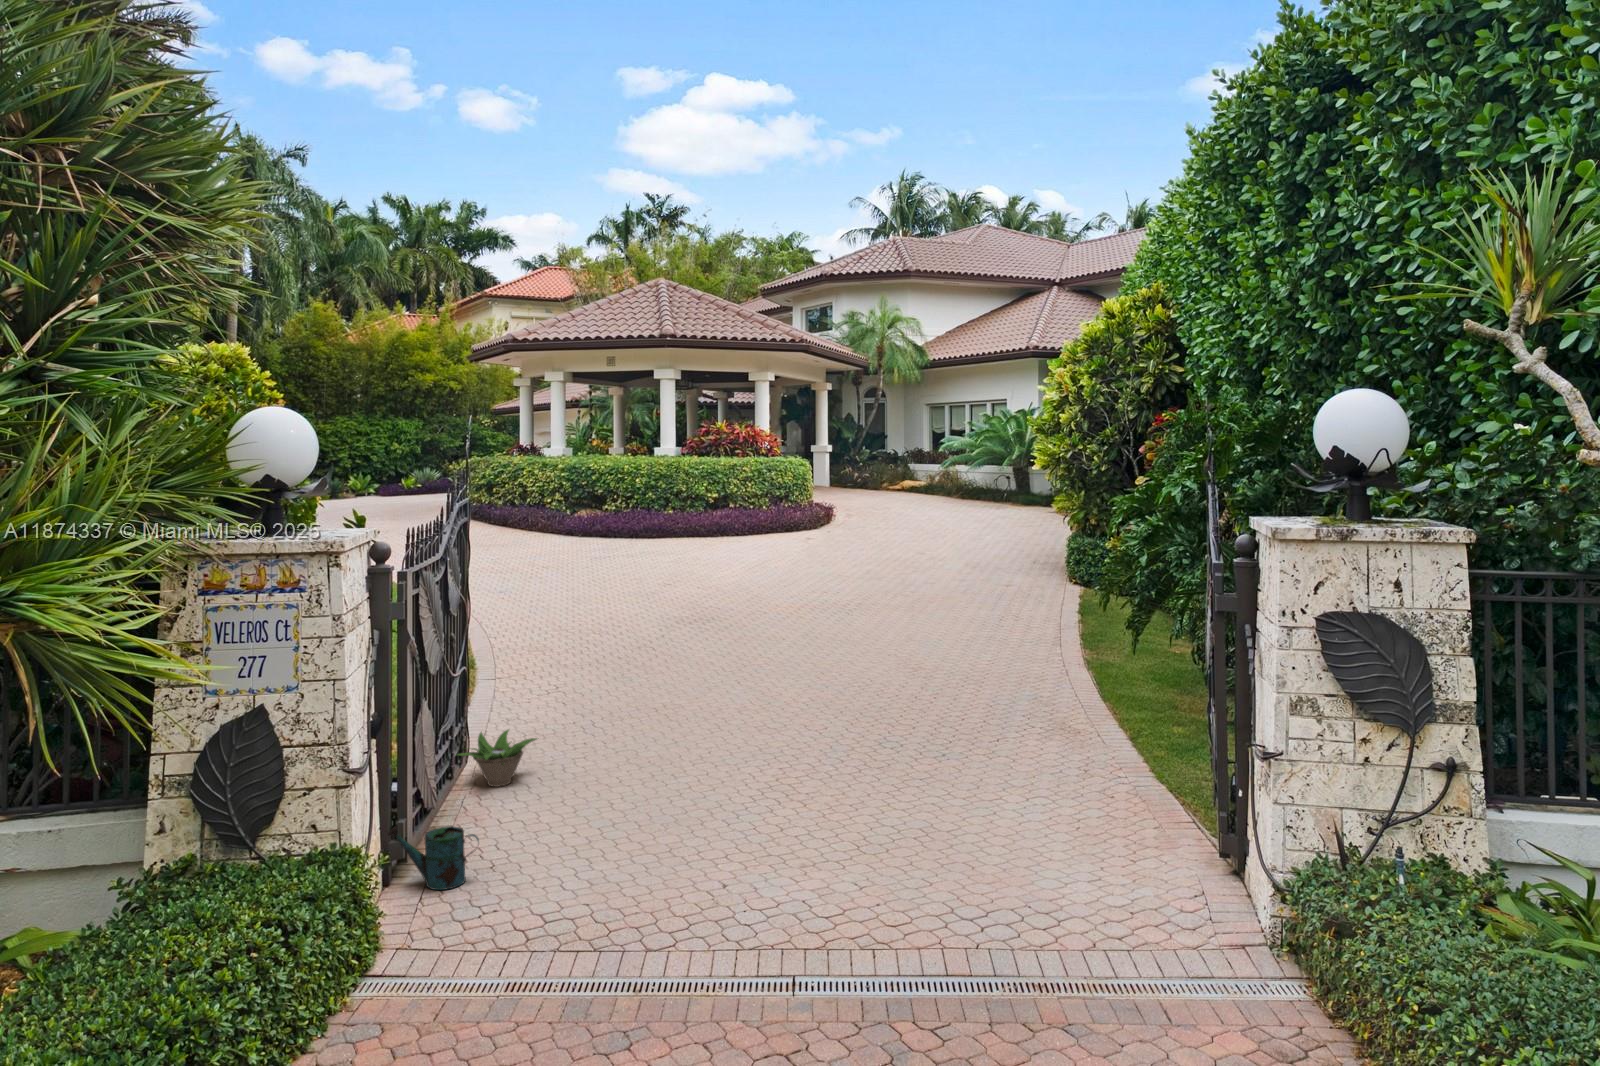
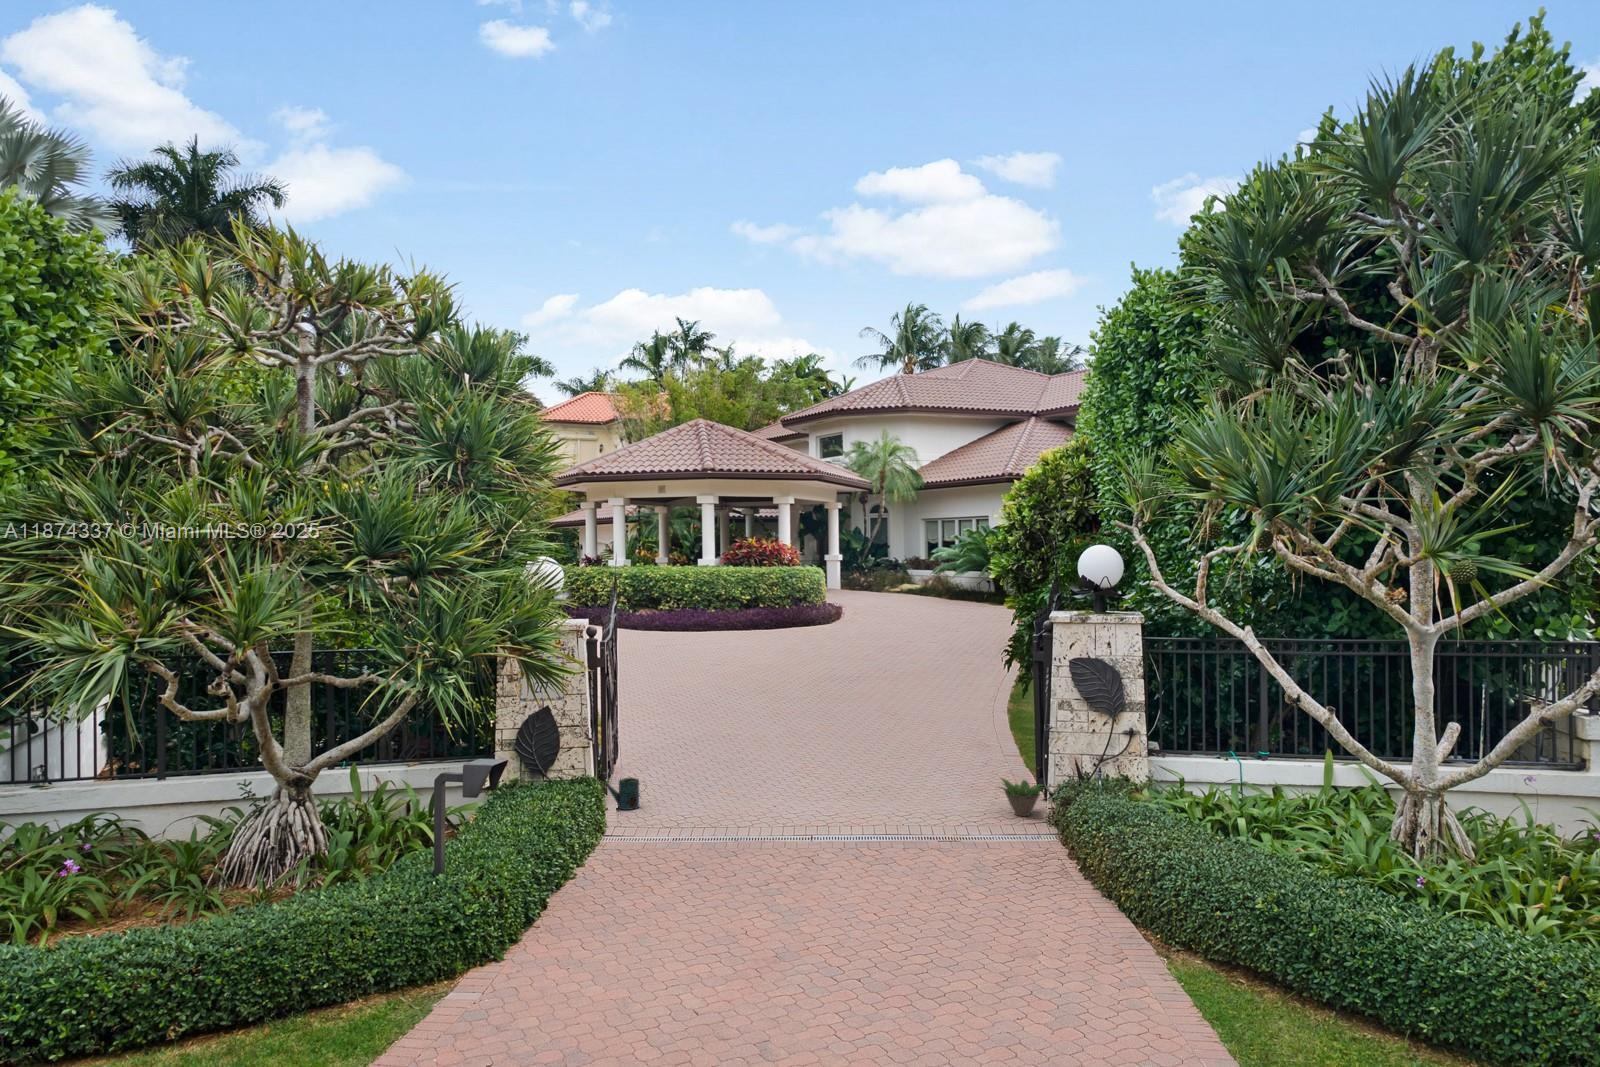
decorative plant: present [459,730,537,787] -> present [1000,778,1045,816]

